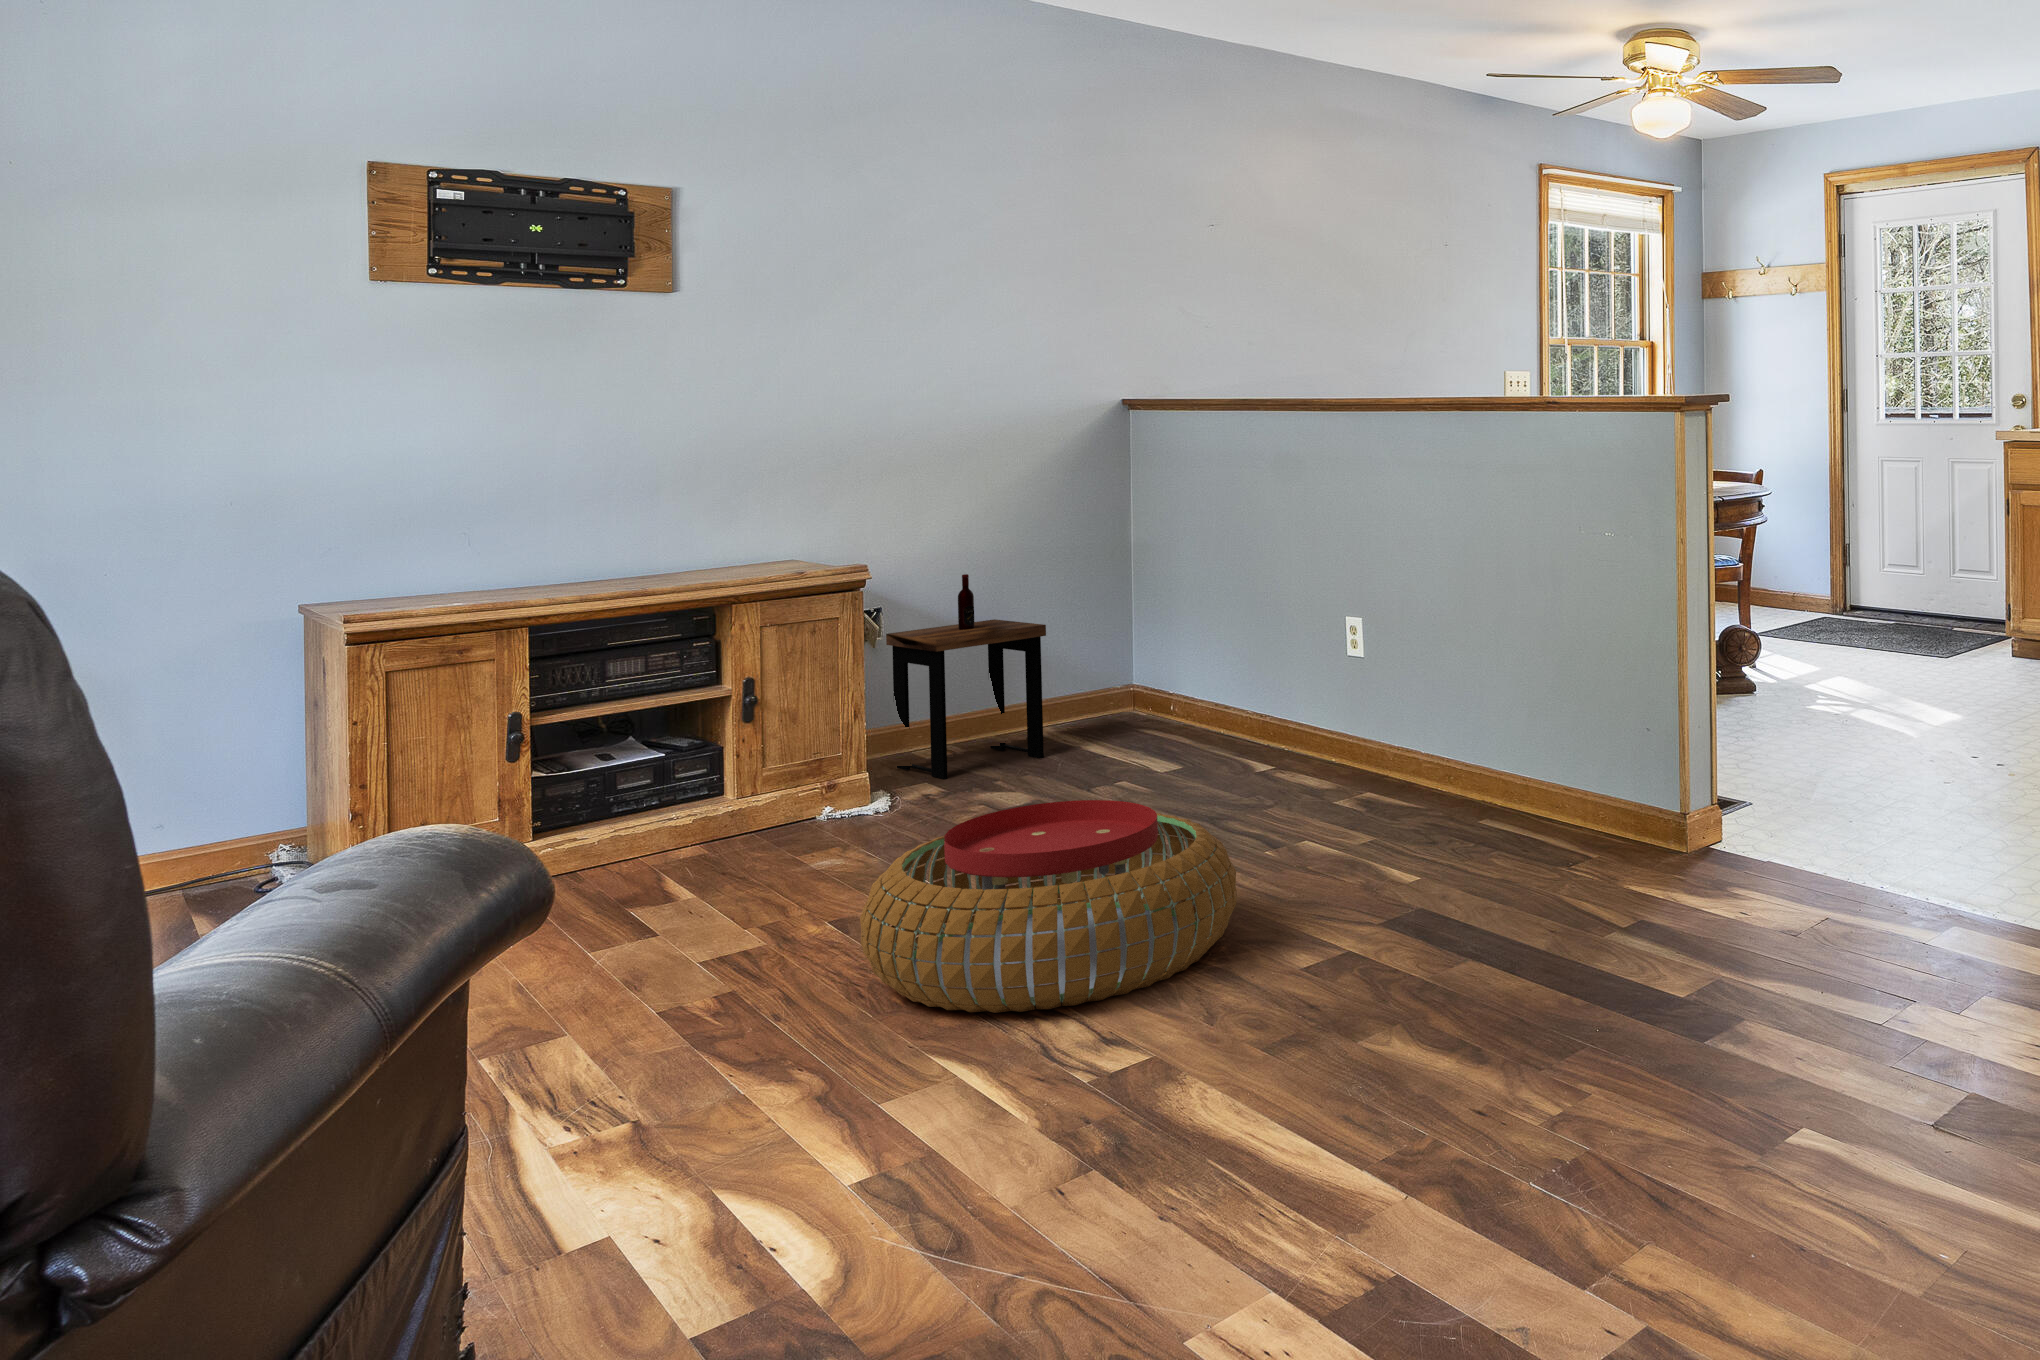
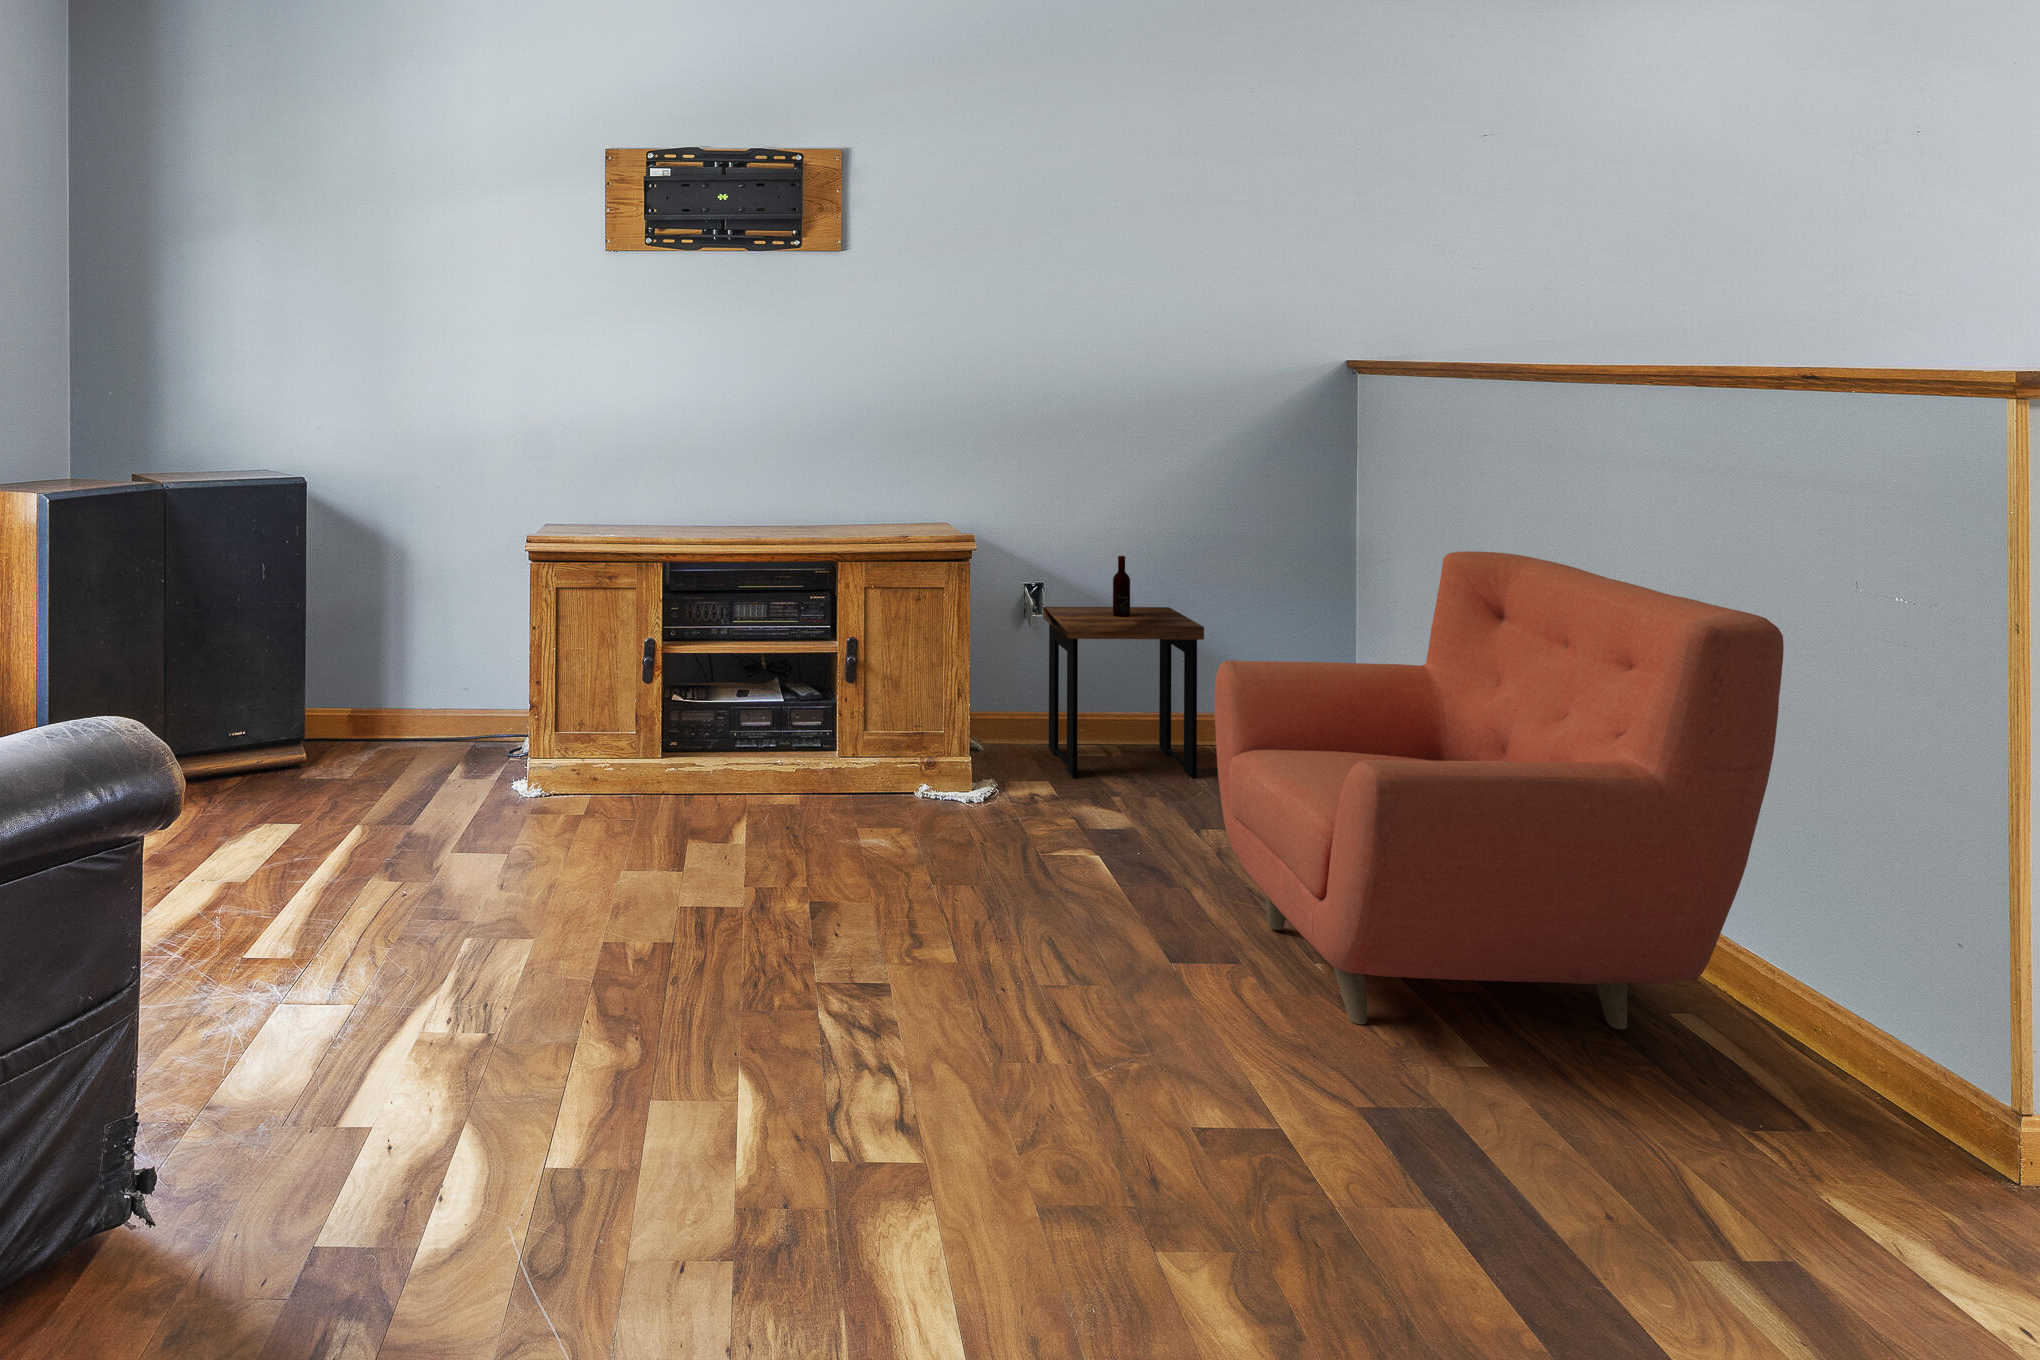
armchair: none [1133,518,1497,834] -> present [1215,551,1784,1029]
pouf: present [860,800,1237,1013] -> none [629,899,1106,1246]

